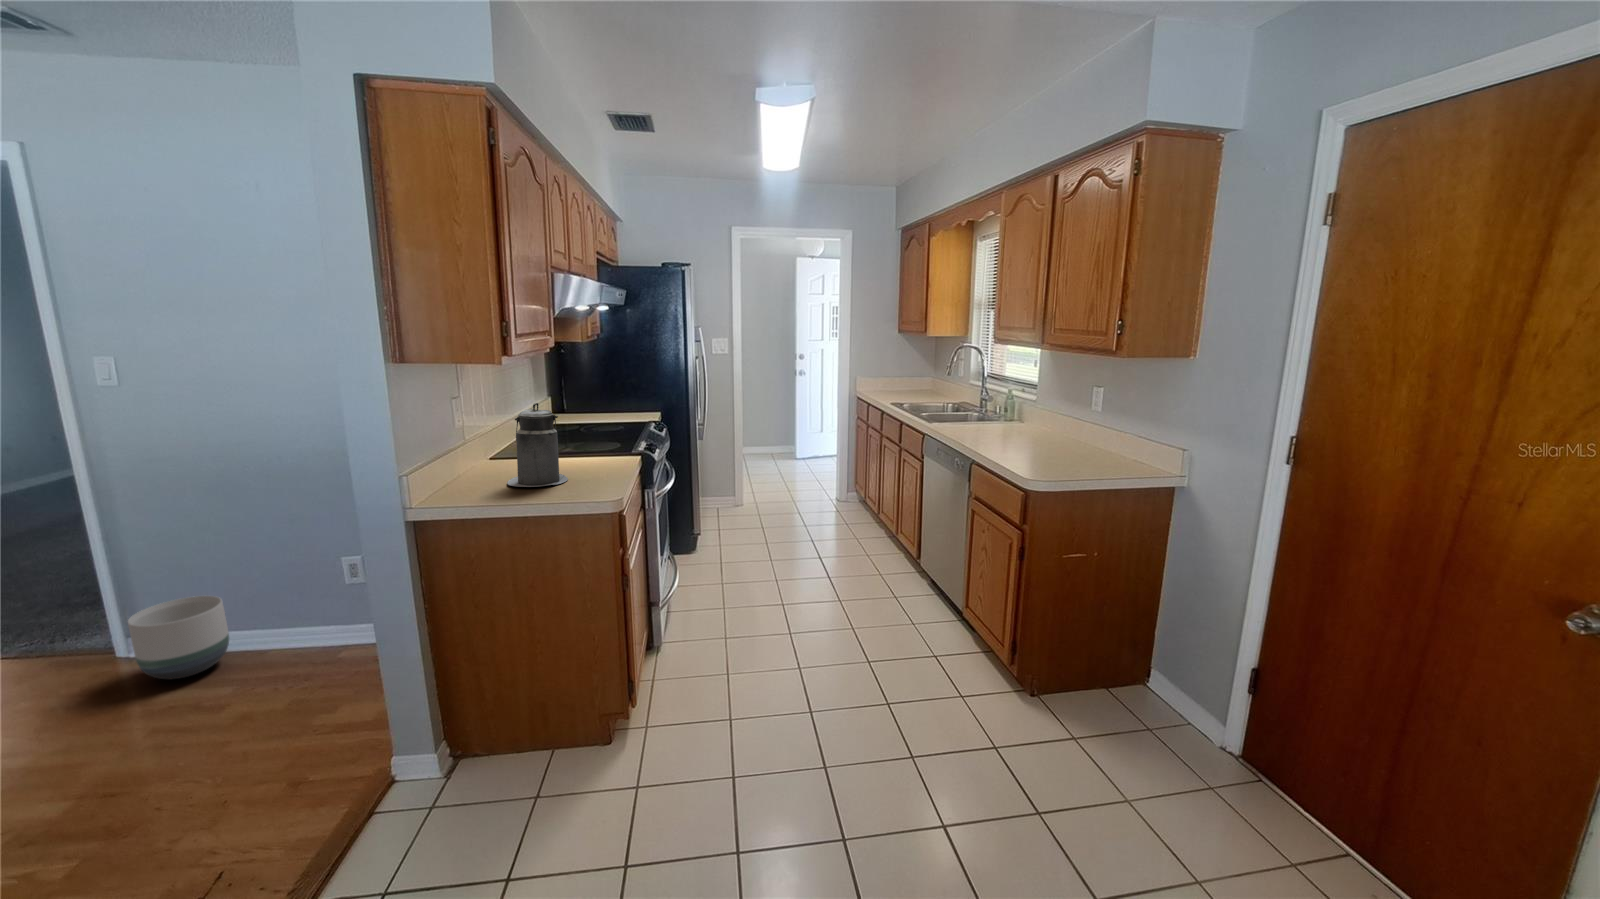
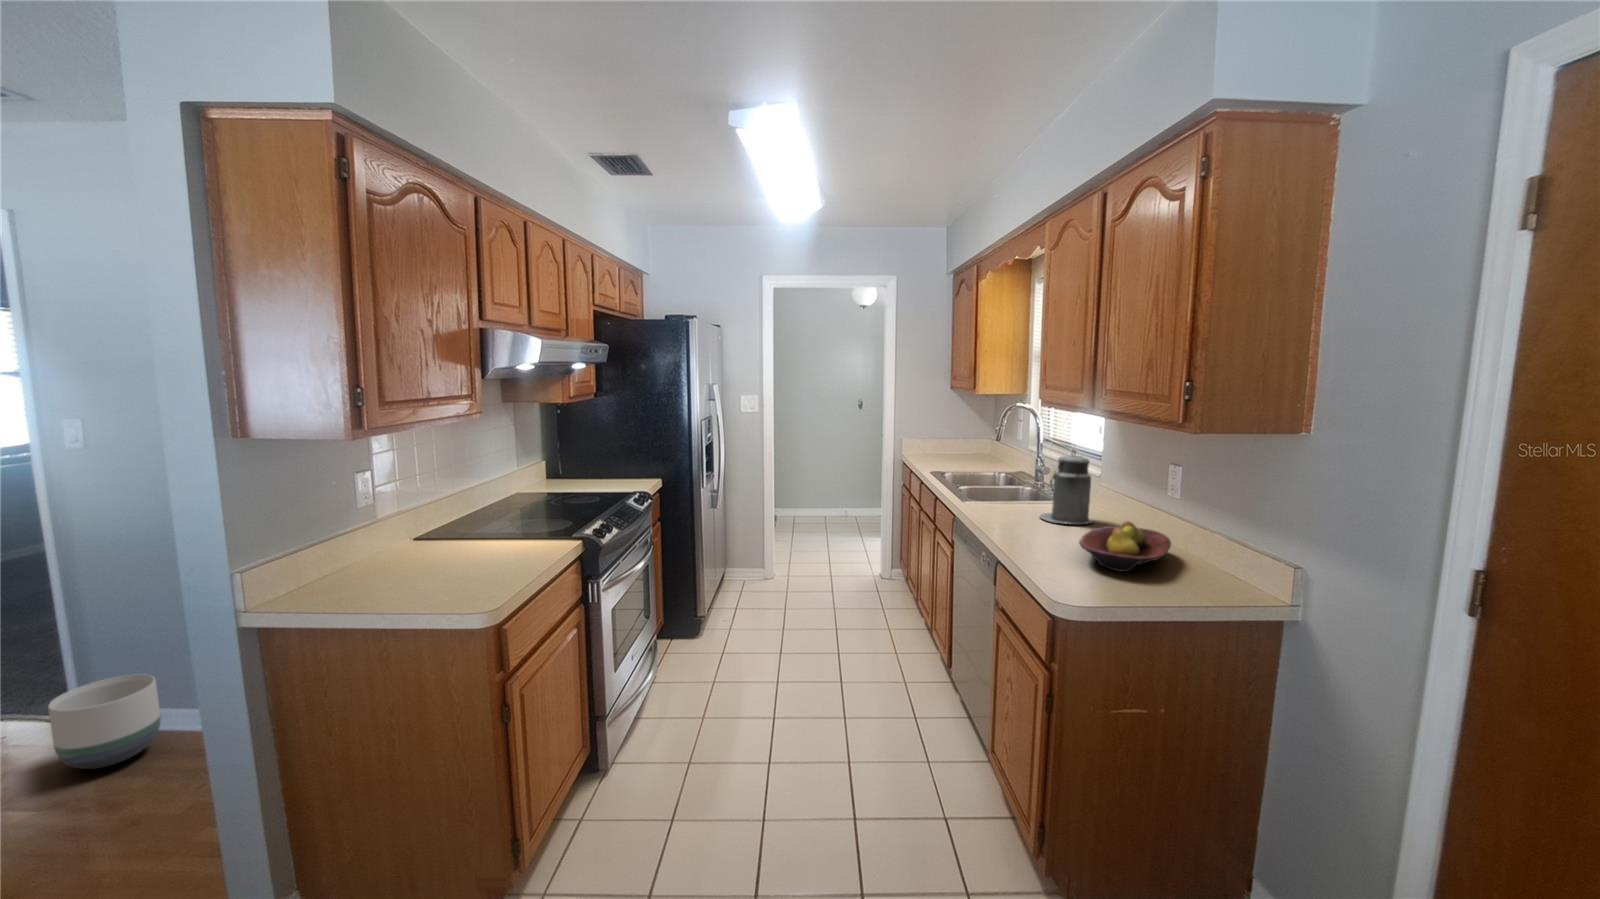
canister: present [507,403,568,487] -> present [1040,450,1093,524]
fruit bowl: none [1035,428,1098,462] -> present [1079,521,1171,572]

